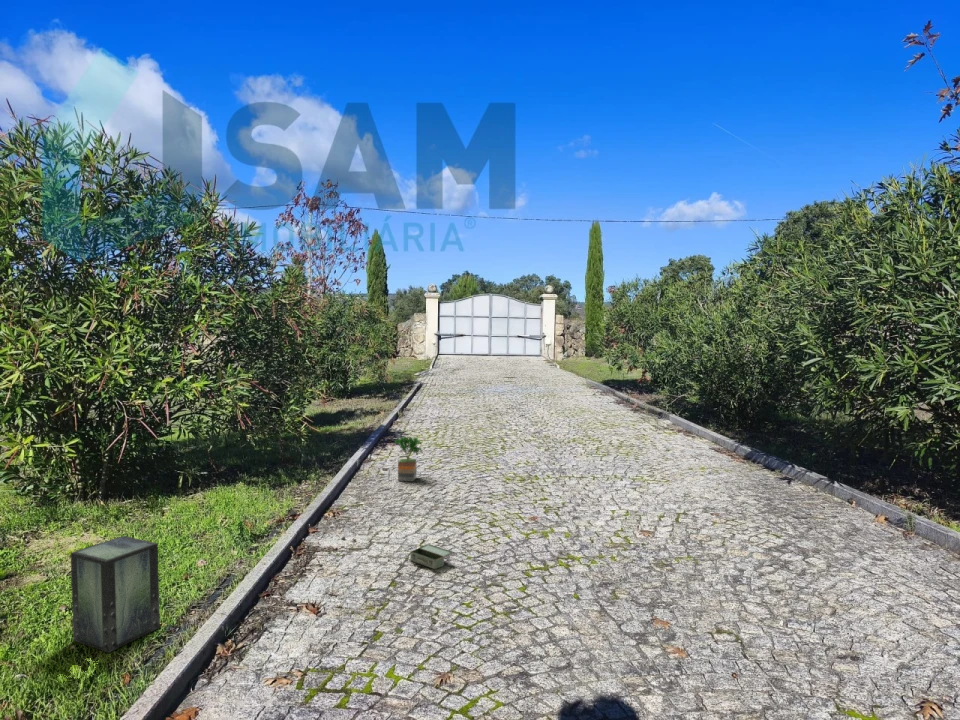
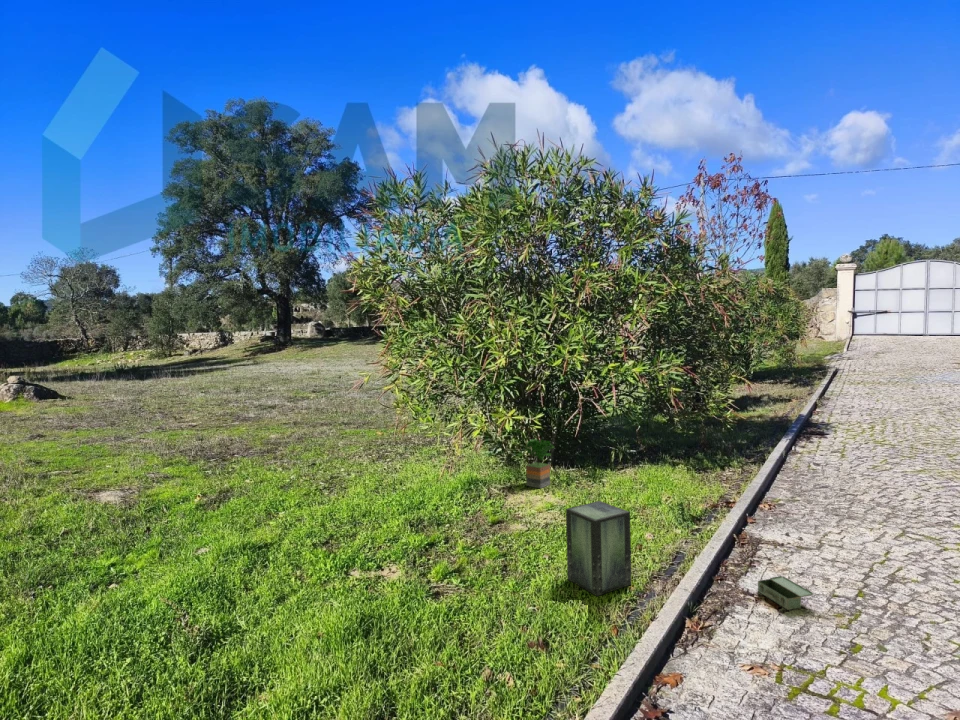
potted tree: present [395,437,422,481] -> present [526,439,554,488]
toolbox: present [410,544,452,569] -> present [758,576,813,610]

